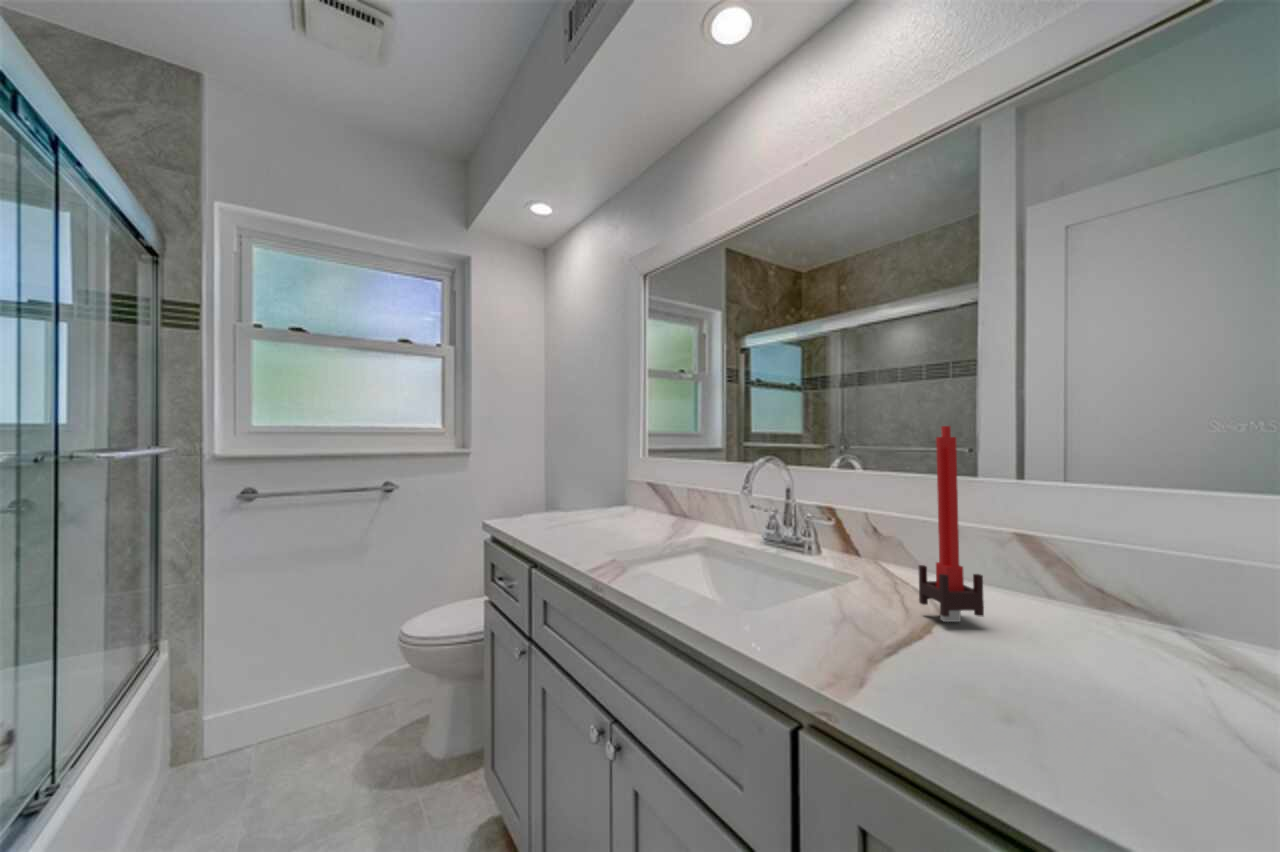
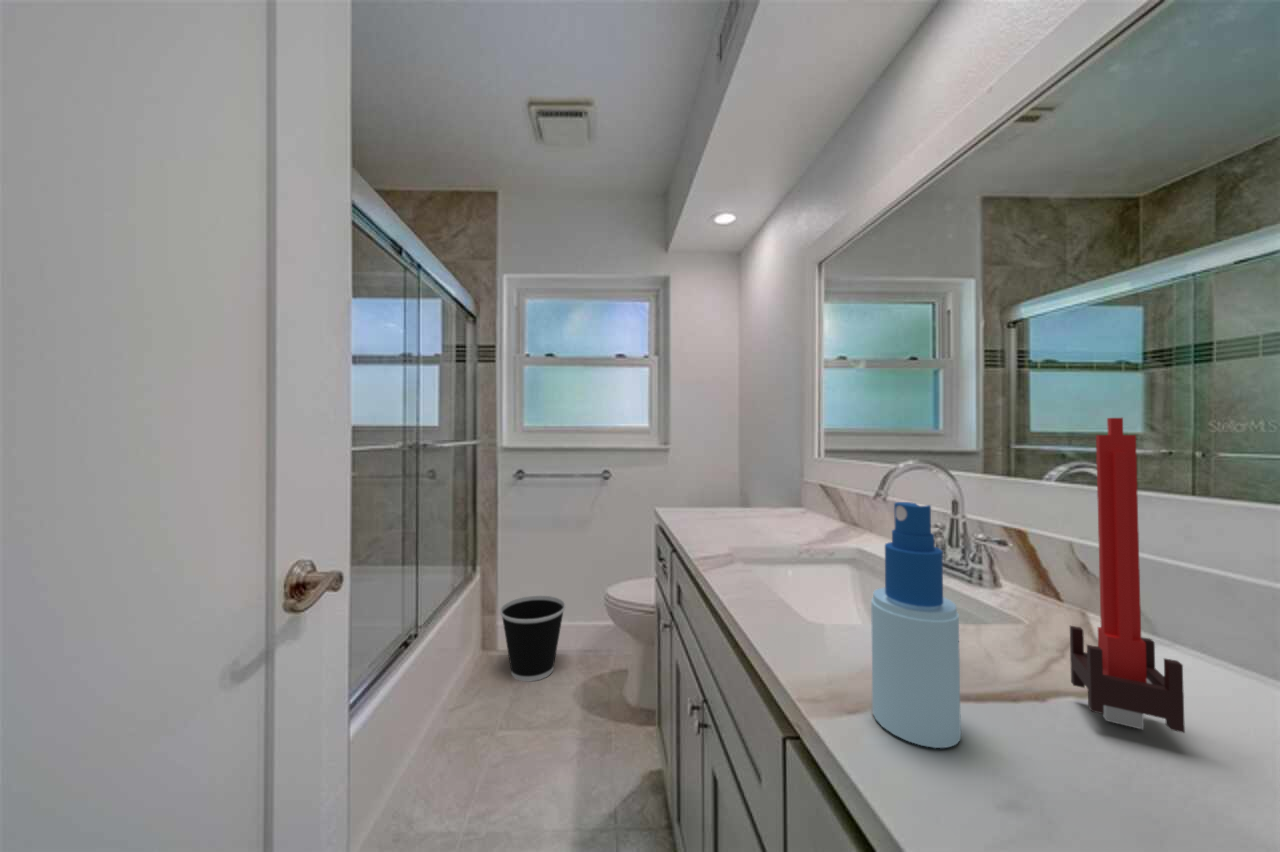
spray bottle: none [839,488,903,664] -> present [871,502,961,748]
wastebasket: none [215,658,327,787] -> present [500,596,565,682]

